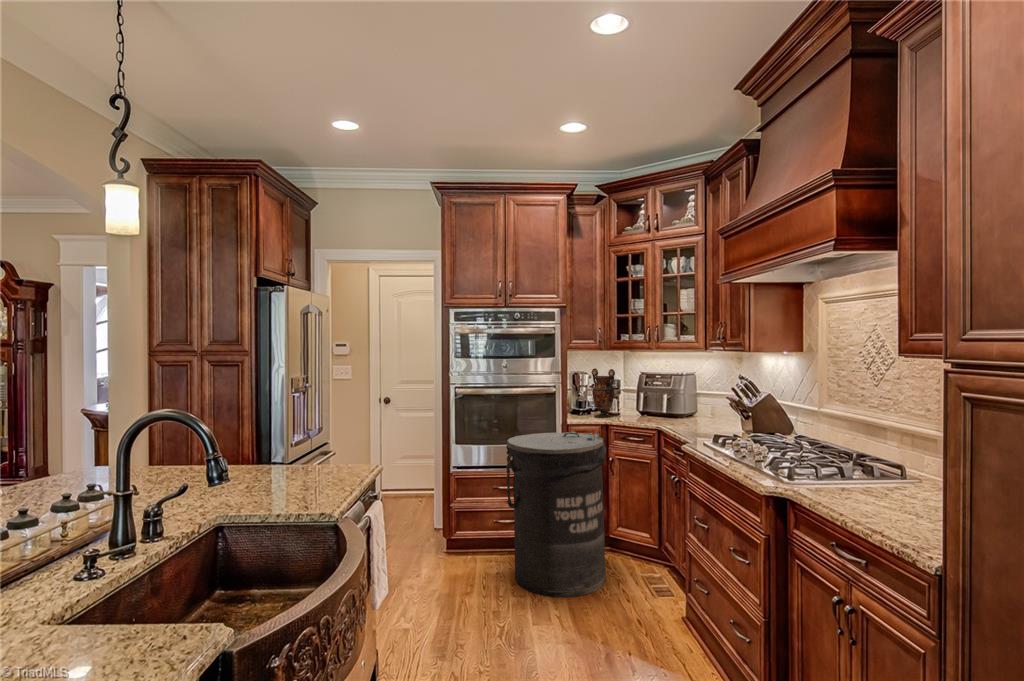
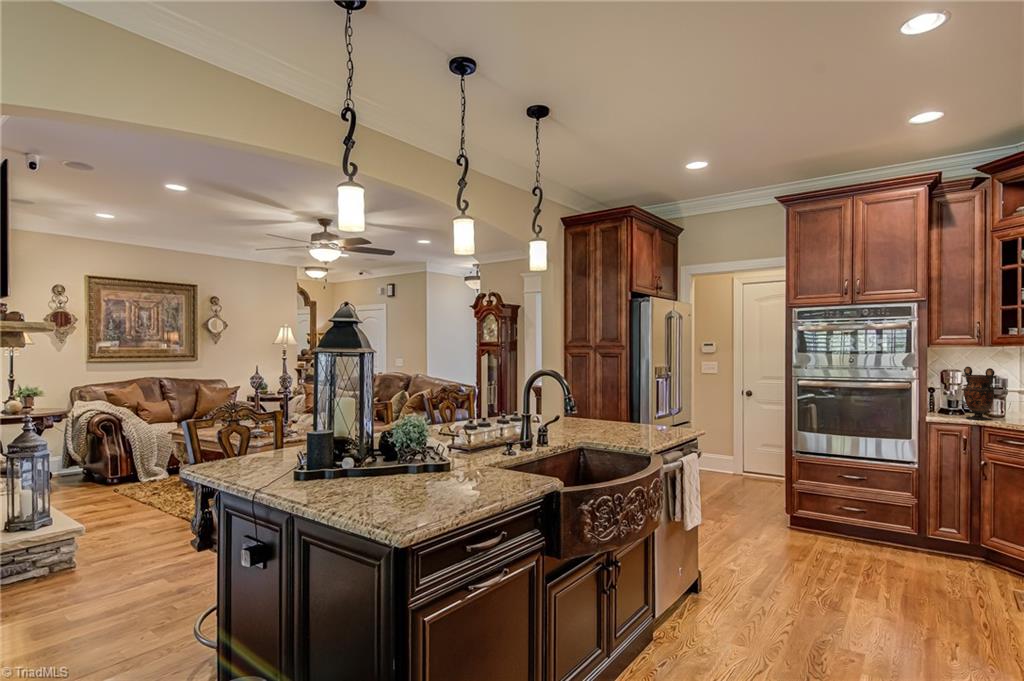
trash can: present [506,432,606,597] -> none [847,429,968,590]

